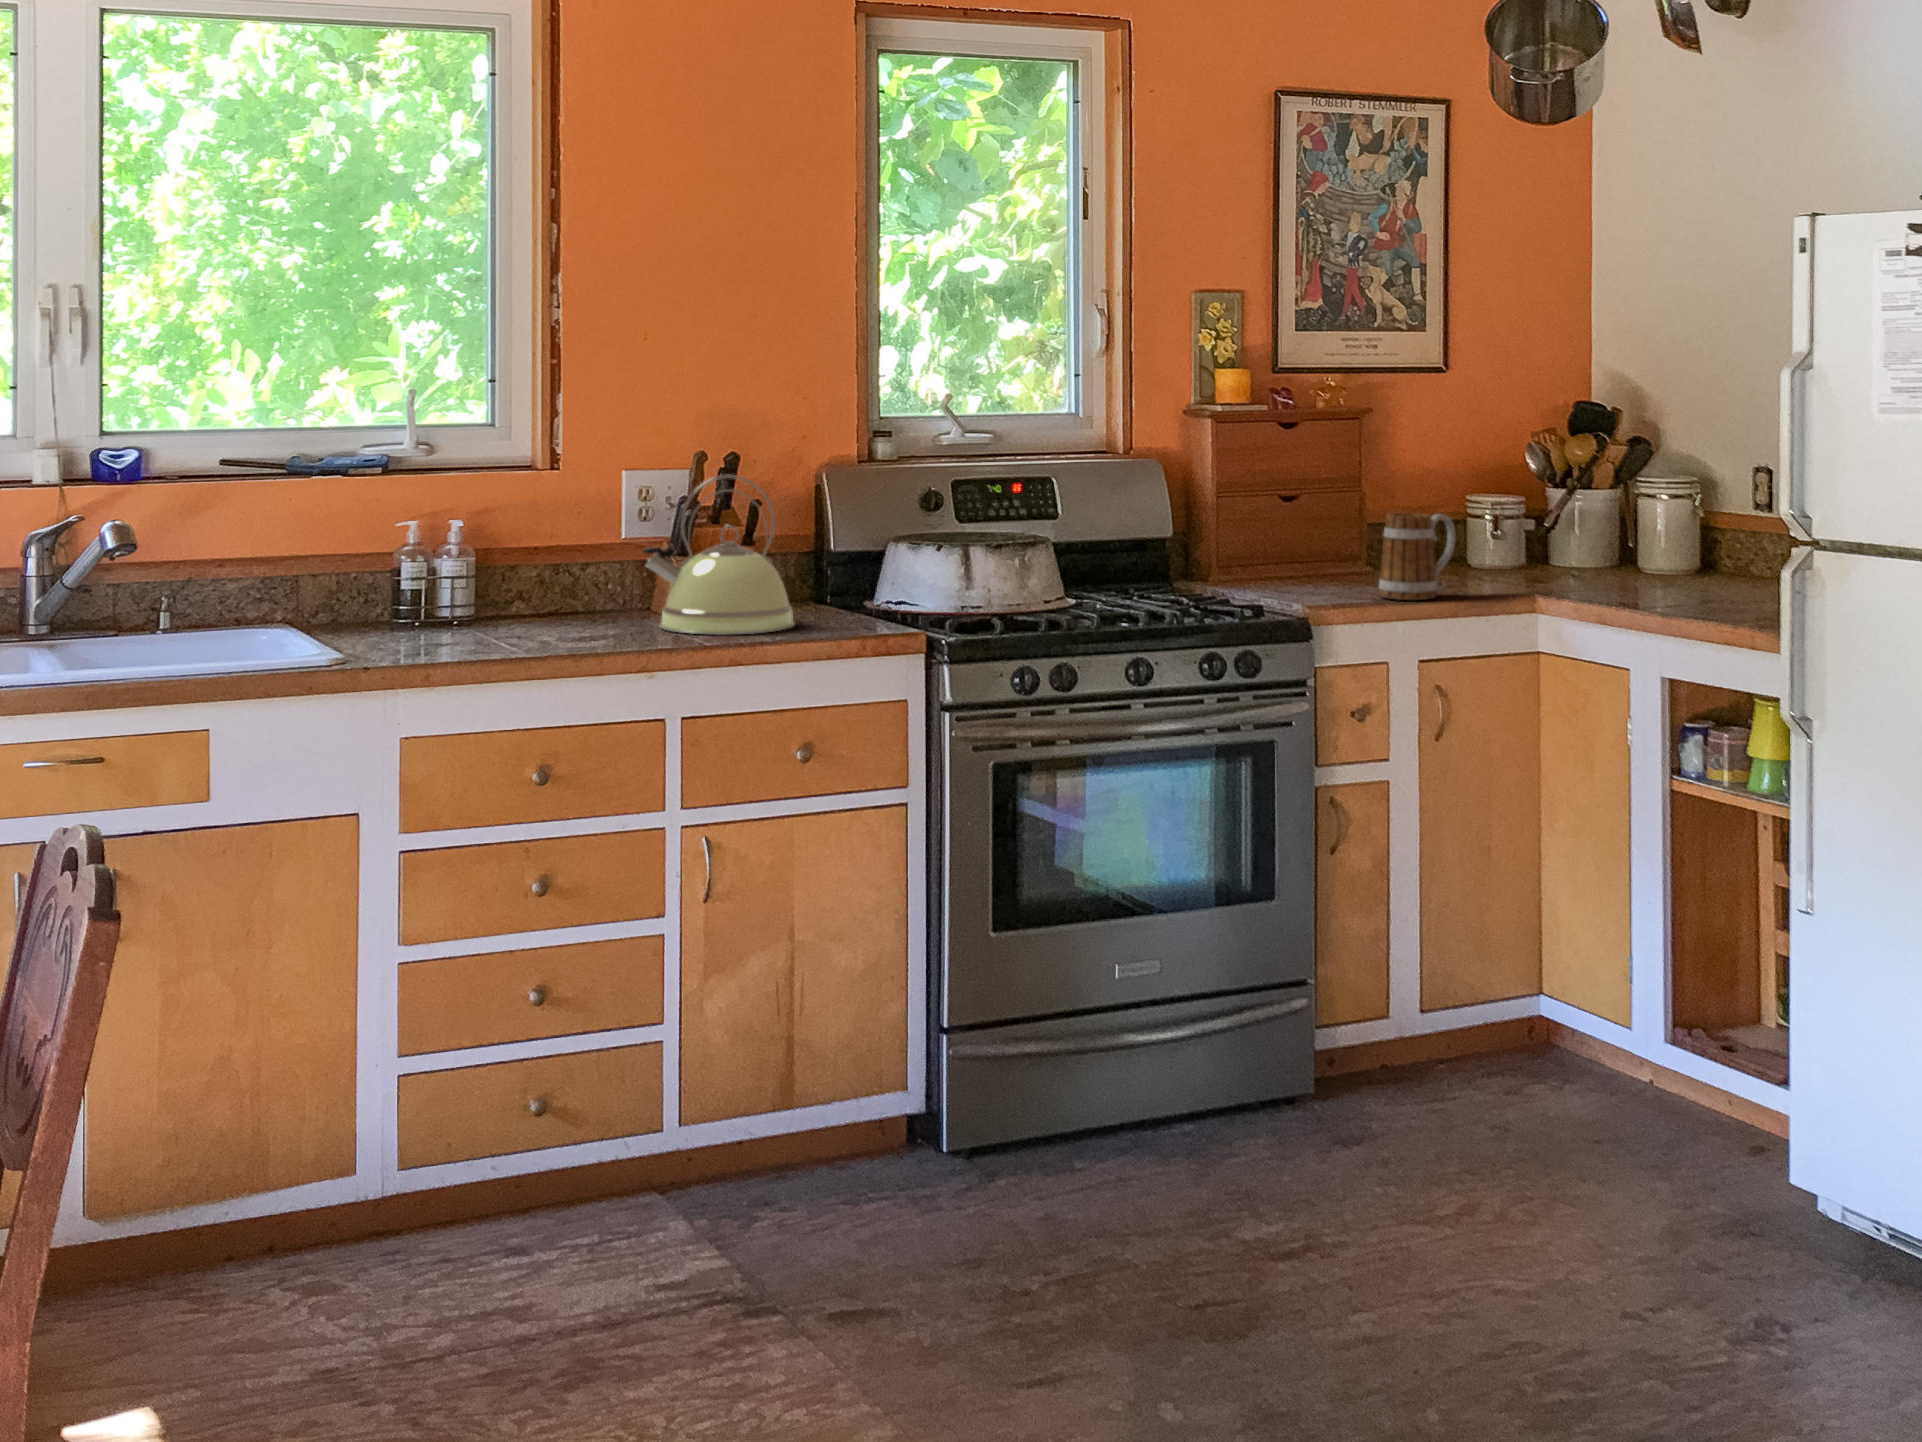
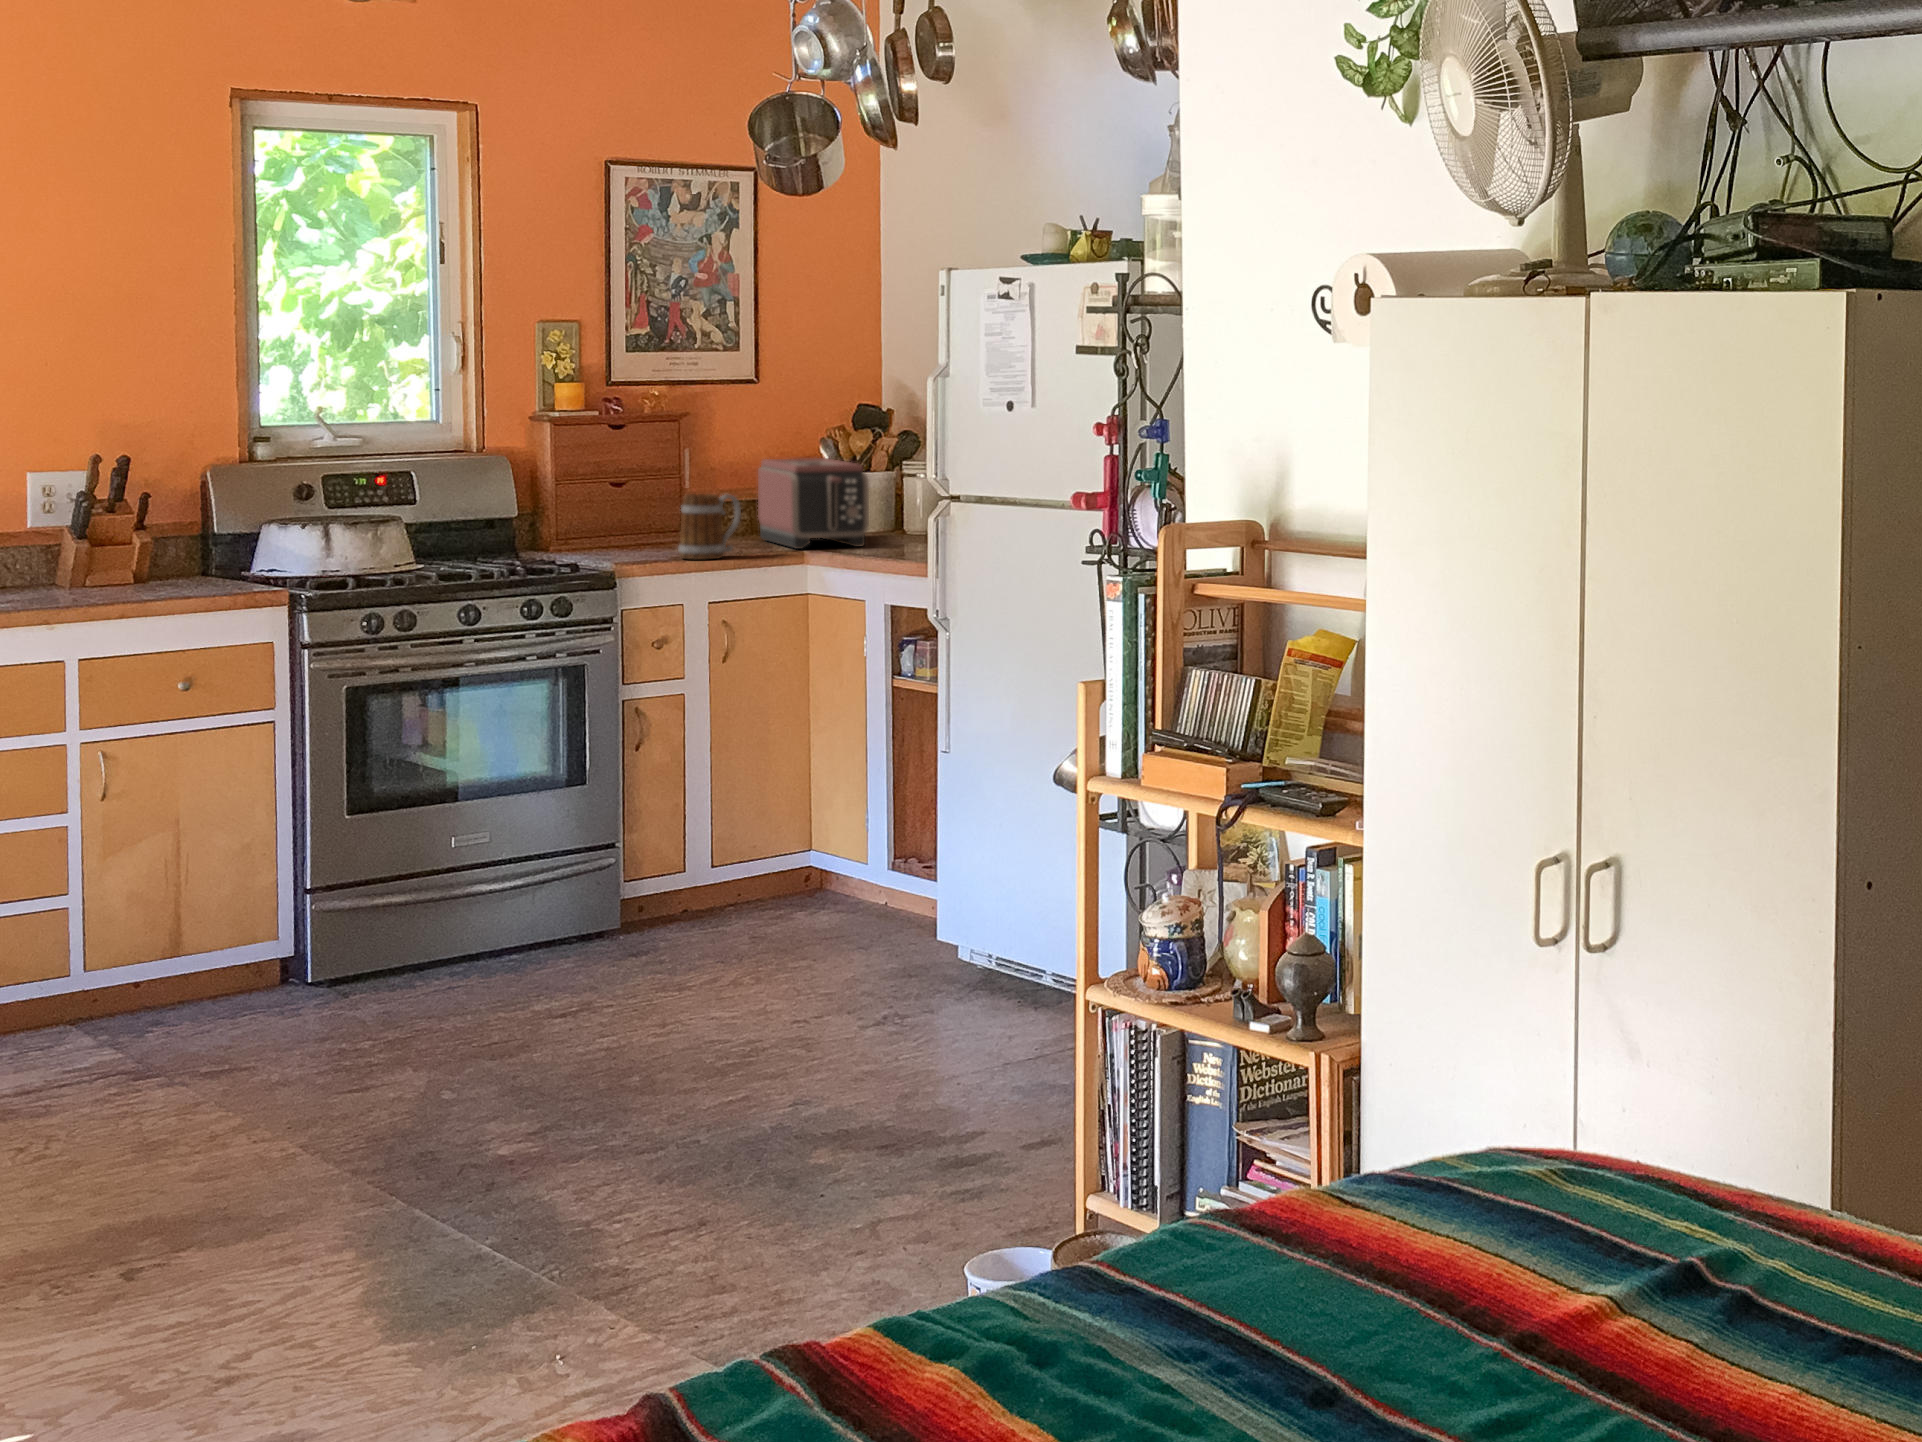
toaster: none [1455,466,1610,586] -> present [758,458,869,549]
kettle: present [642,474,794,635] -> none [41,469,179,593]

